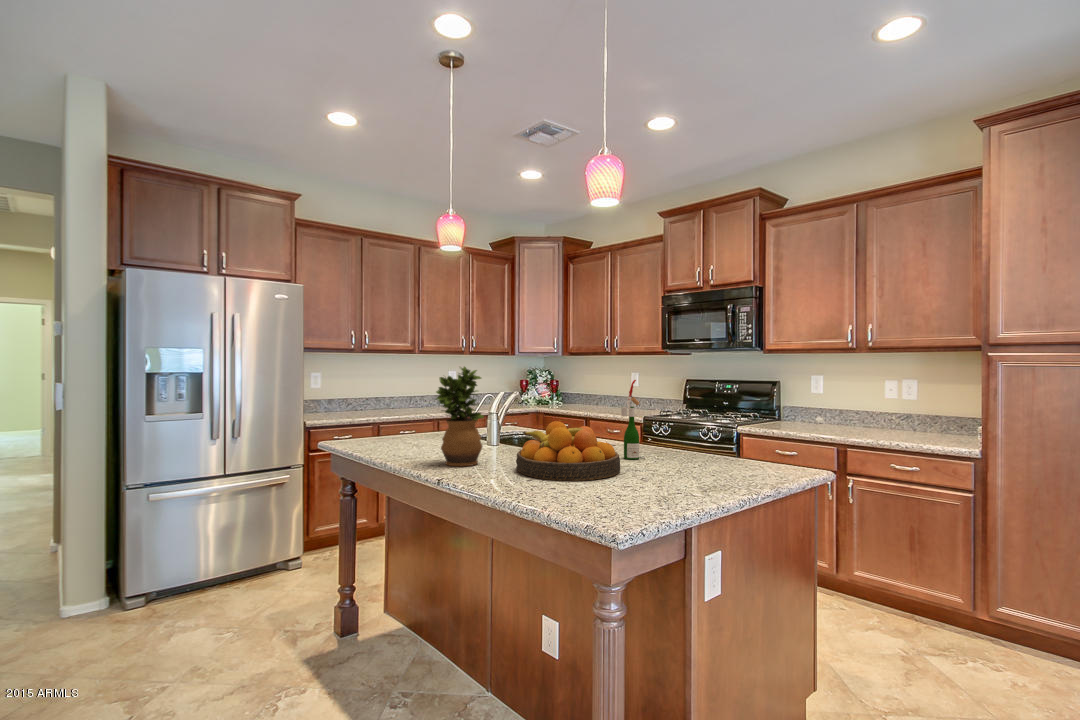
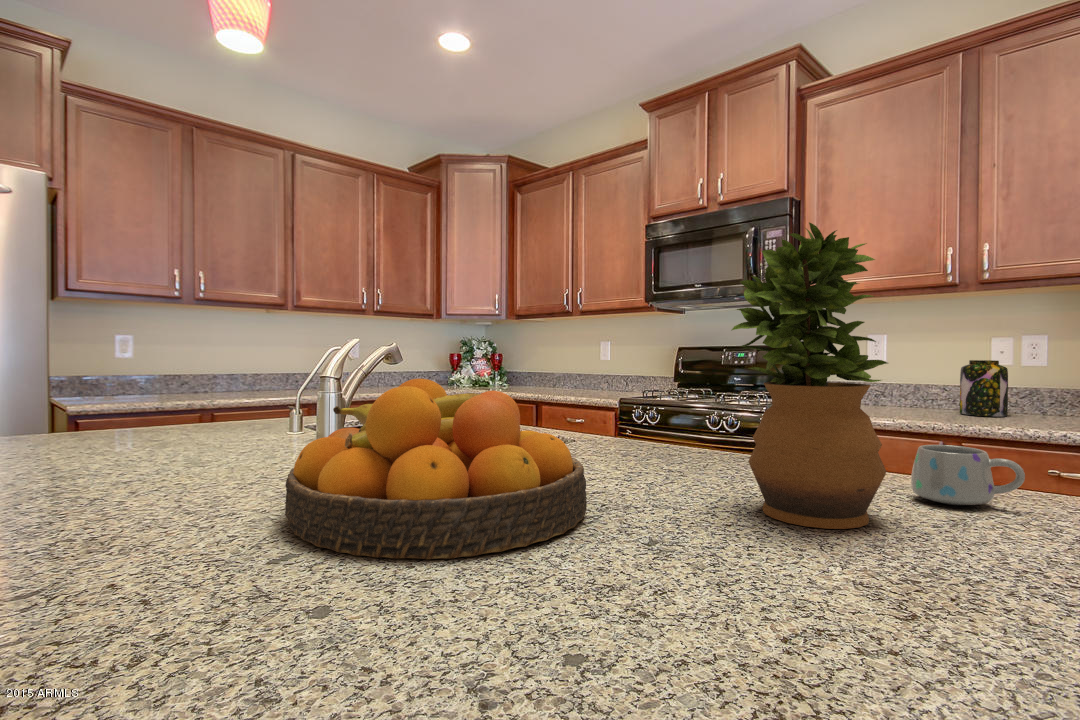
potted plant: present [436,367,484,466] -> present [732,222,888,529]
wine bottle: present [621,380,645,460] -> none [589,290,642,473]
jar: none [859,396,887,432] -> present [960,360,1008,417]
mug: none [748,448,784,471] -> present [911,445,1025,505]

